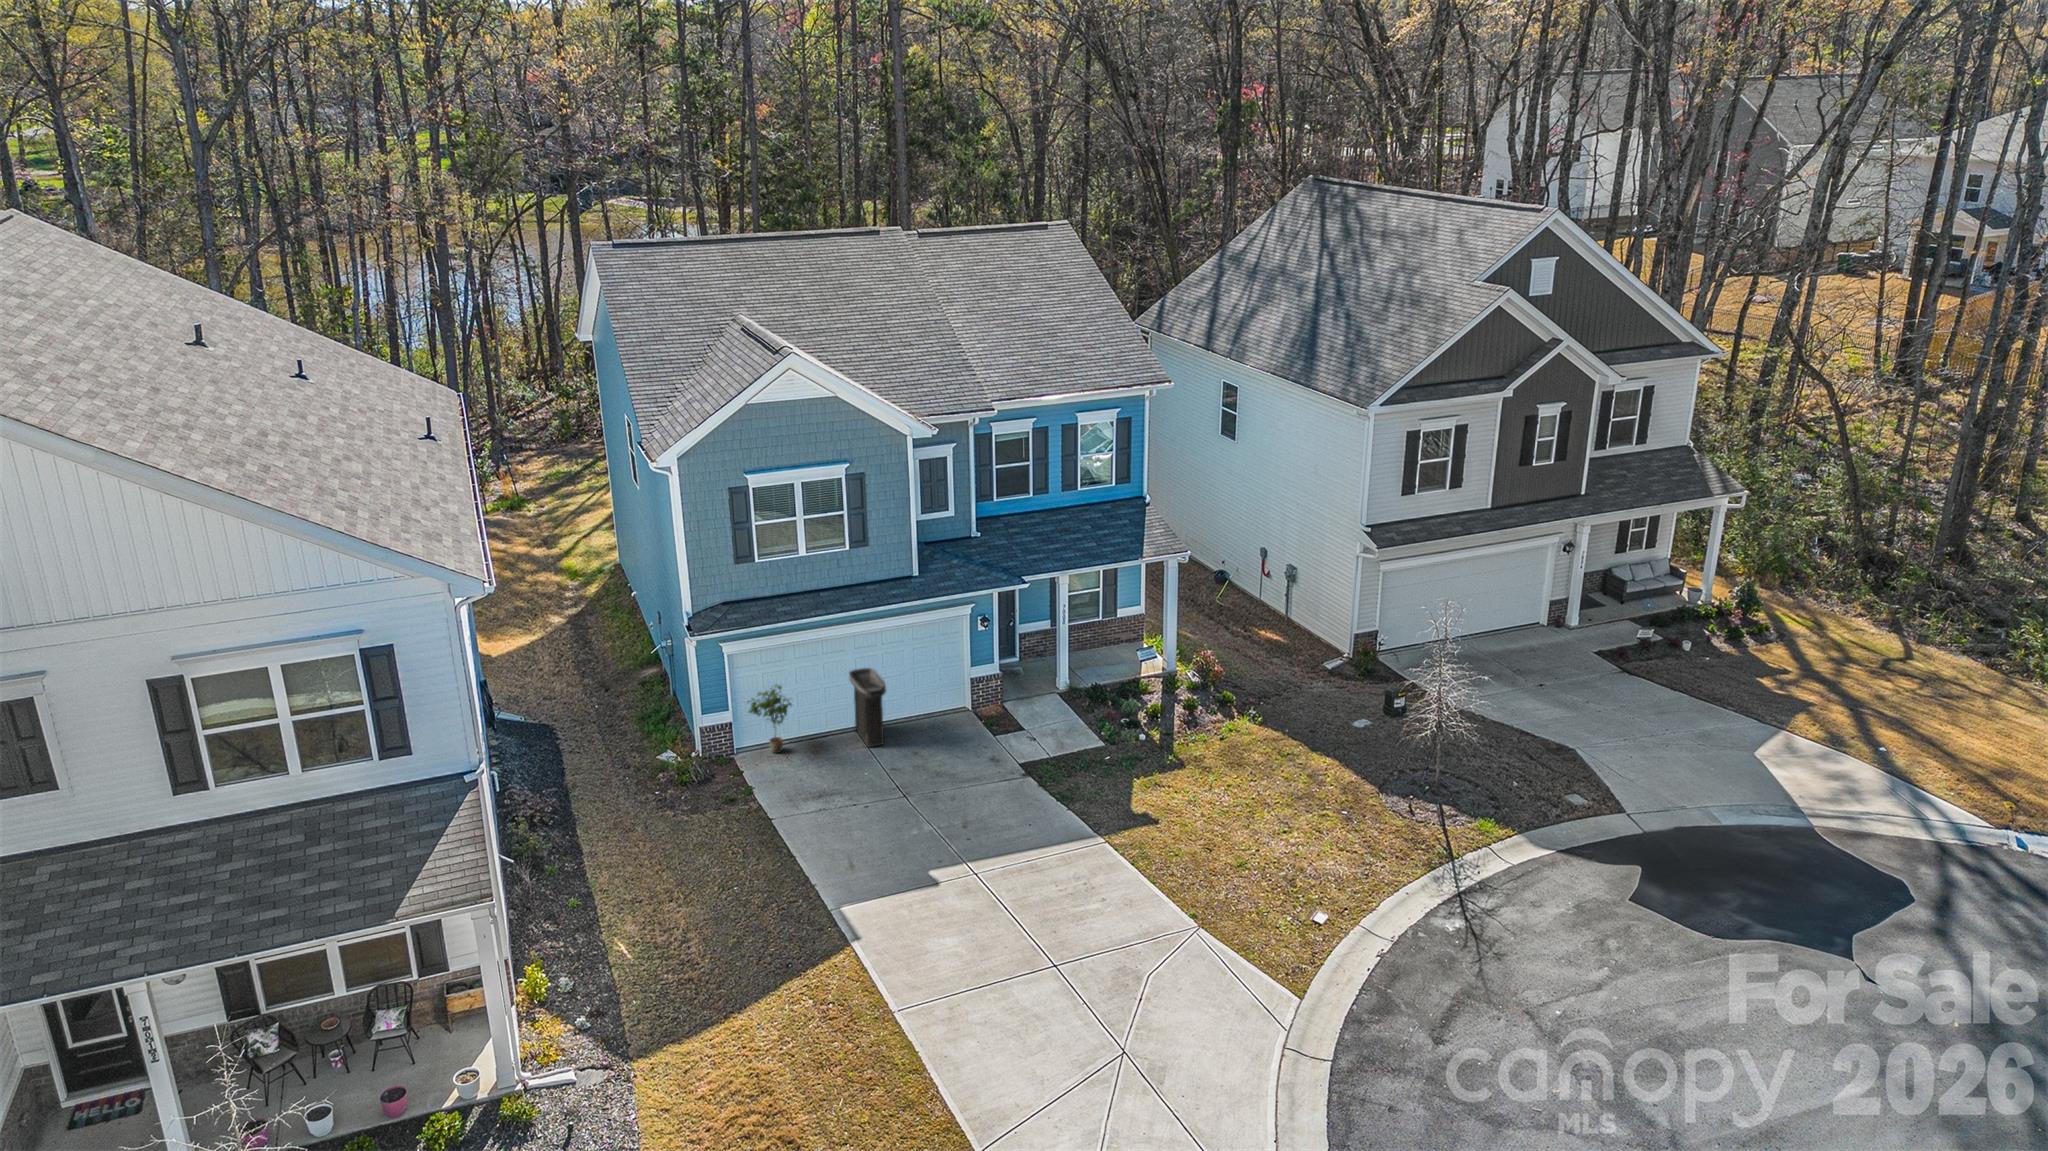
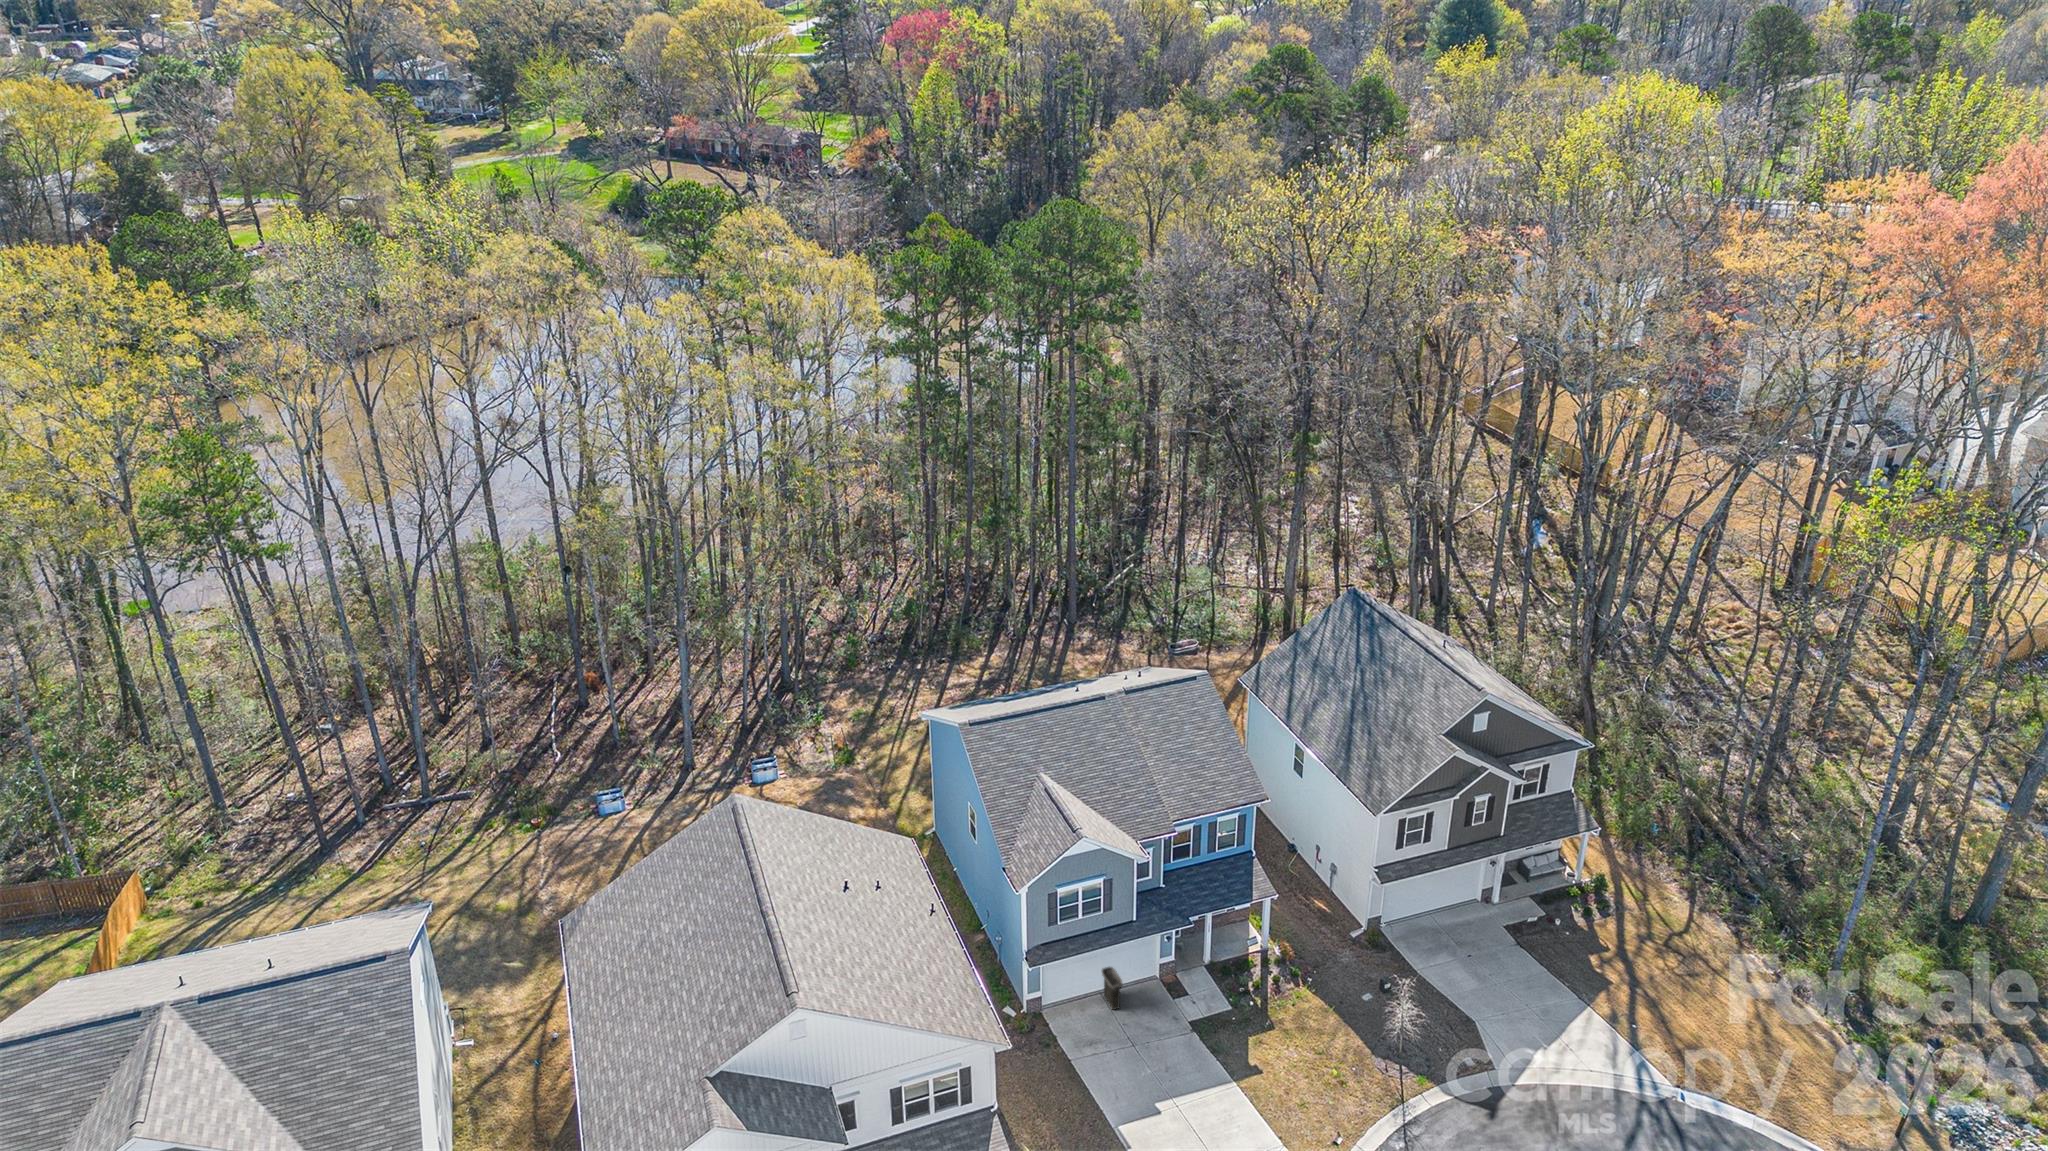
potted plant: present [748,685,792,753] -> none [1054,979,1075,1014]

